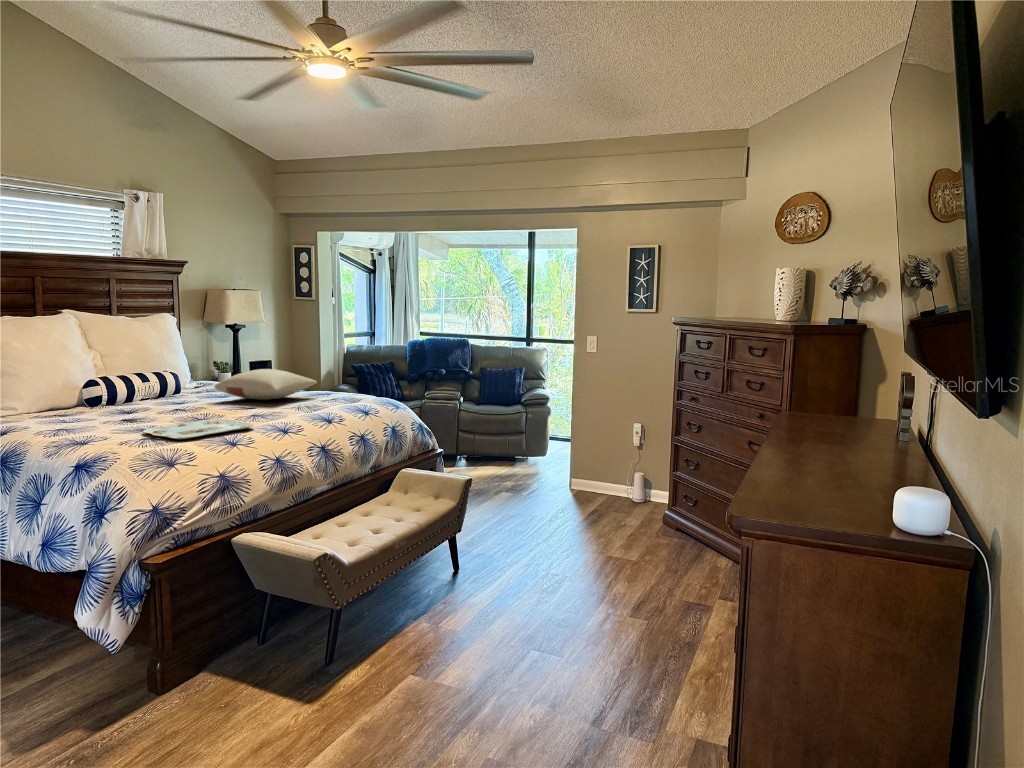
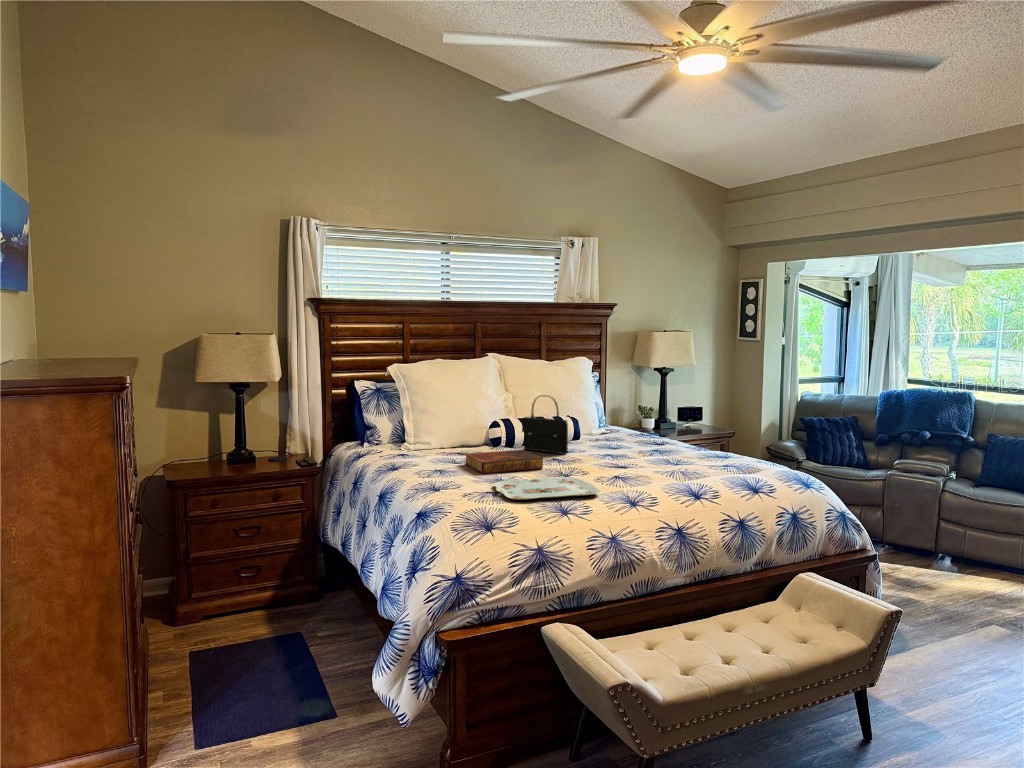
handbag: none [125,349,181,406] -> present [522,395,568,454]
pillow: present [215,369,317,400] -> none [602,422,715,457]
book: none [78,403,173,427] -> present [465,450,543,474]

